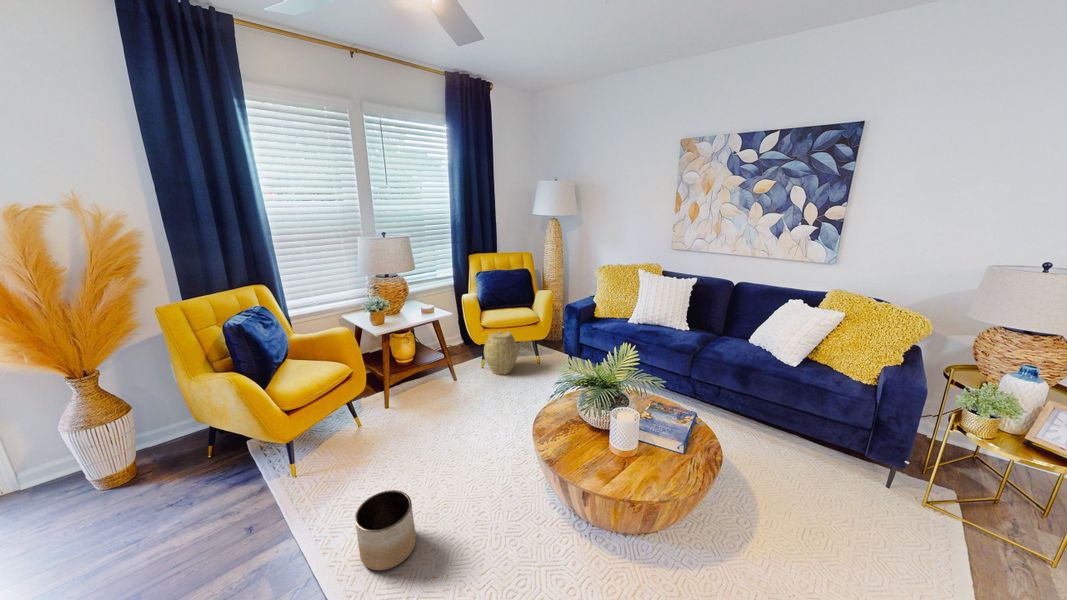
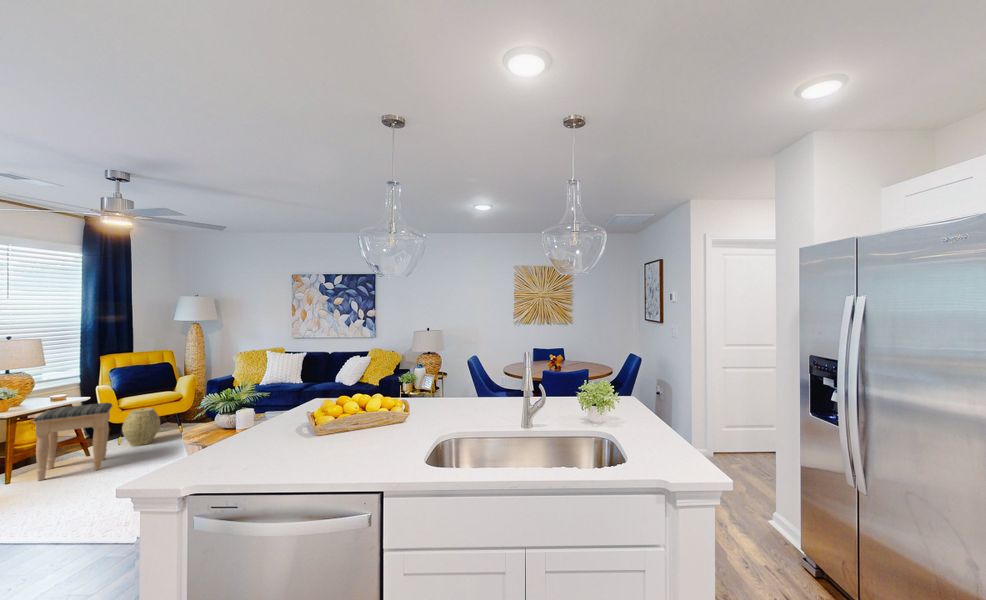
footstool: none [393,328,468,416] -> present [33,403,112,481]
planter: present [355,490,416,570] -> none [39,480,93,528]

